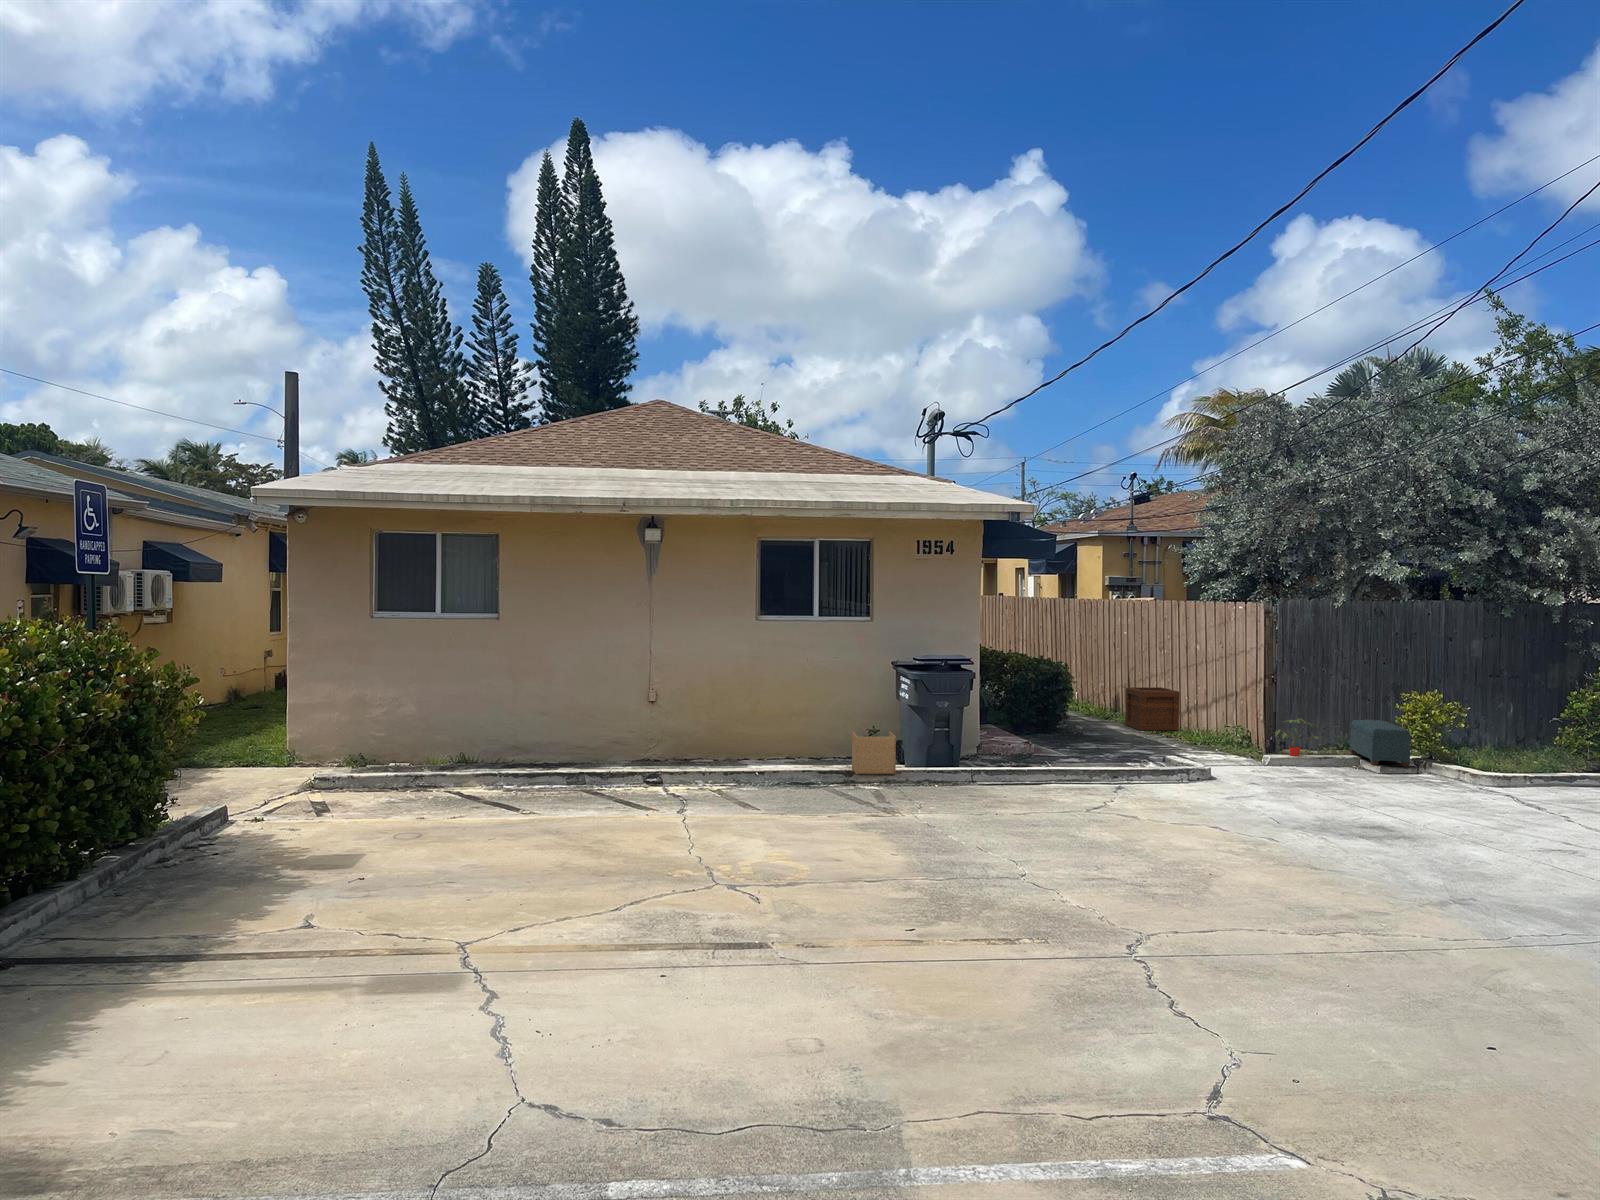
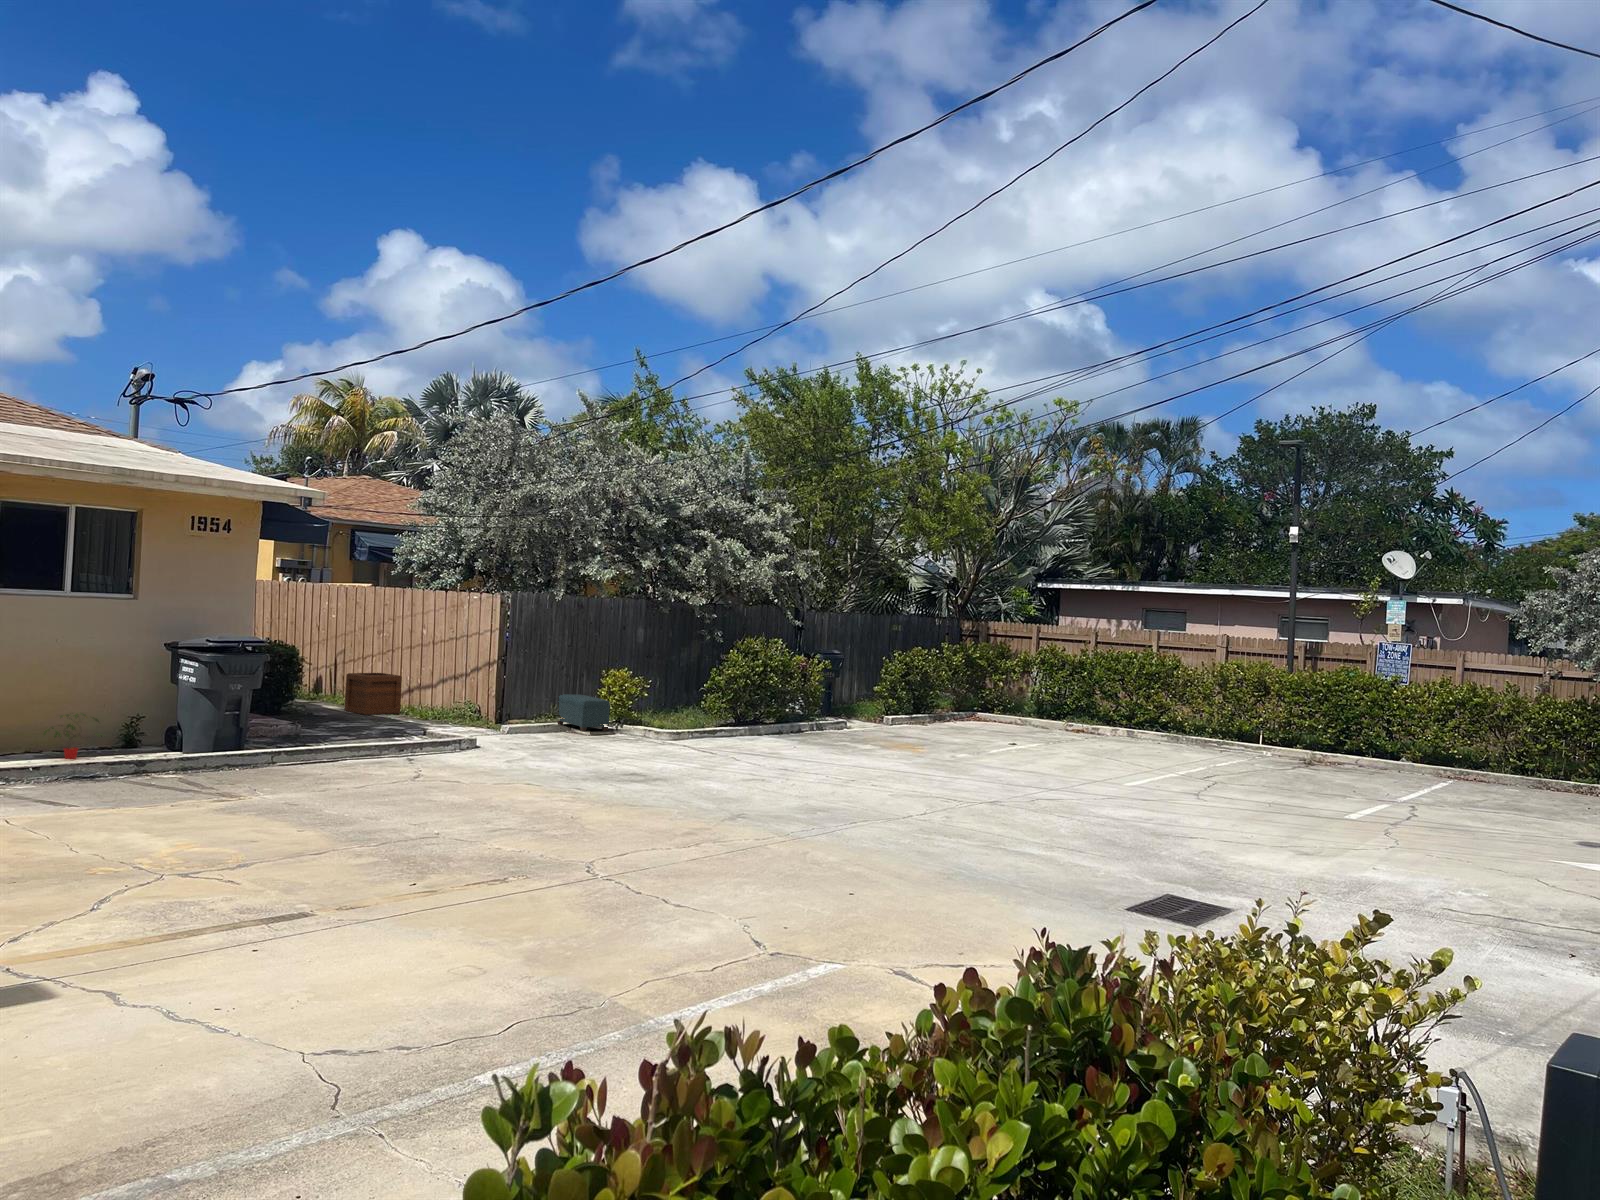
potted plant: present [1275,719,1320,756] -> present [43,713,103,759]
cardboard box: present [852,732,896,775] -> none [122,718,185,765]

